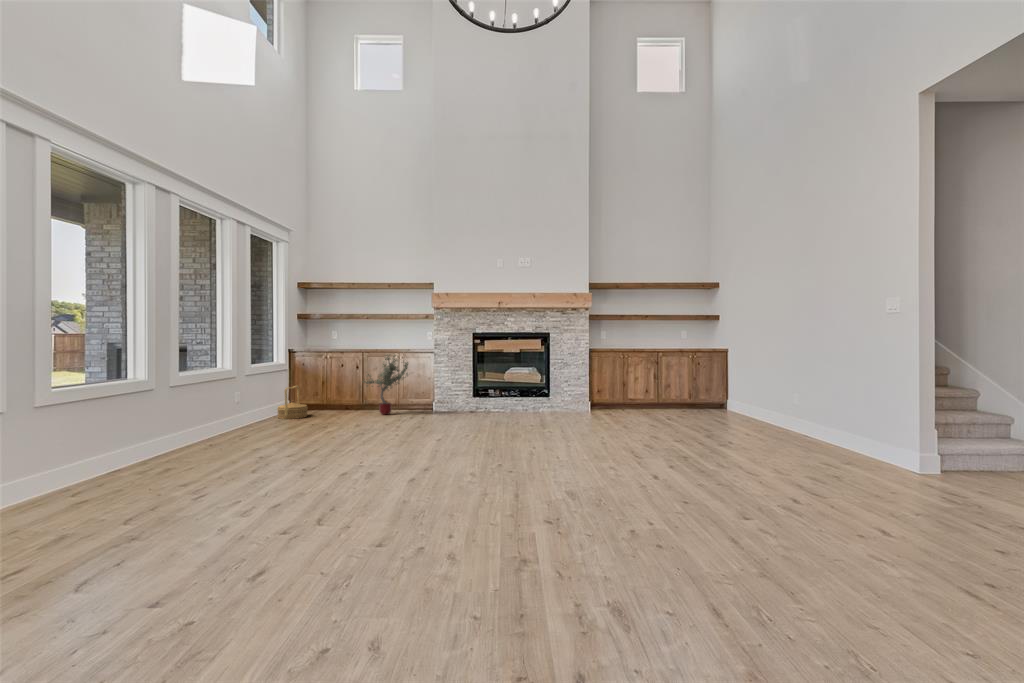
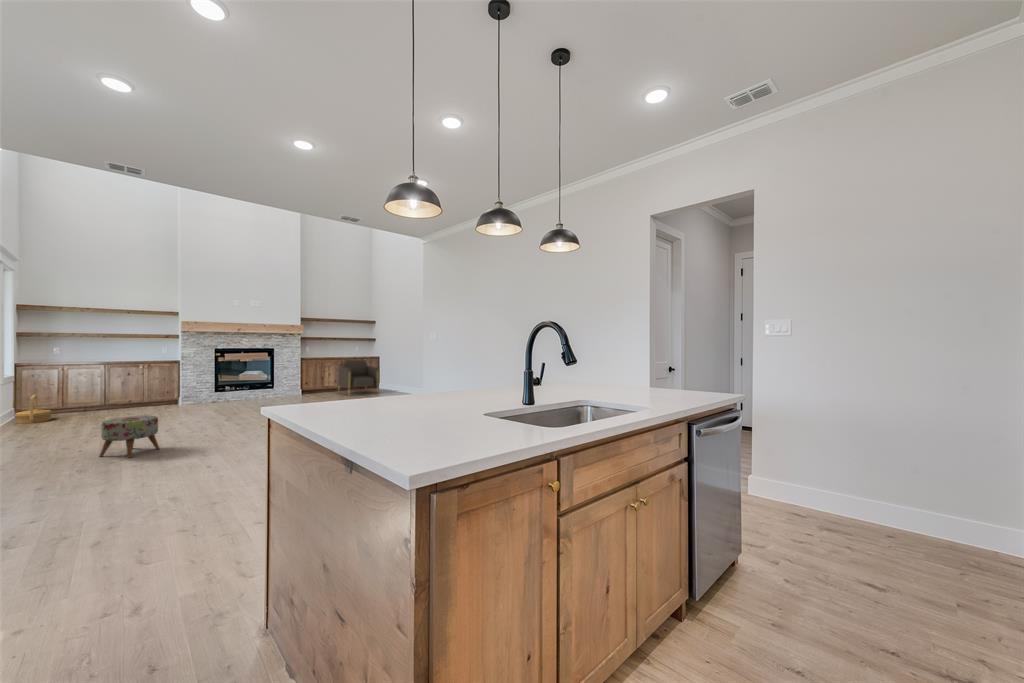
armchair: none [649,353,723,419] -> present [337,360,379,393]
potted tree: present [363,355,408,415] -> none [110,365,162,411]
ottoman: none [217,420,293,492] -> present [99,416,159,458]

